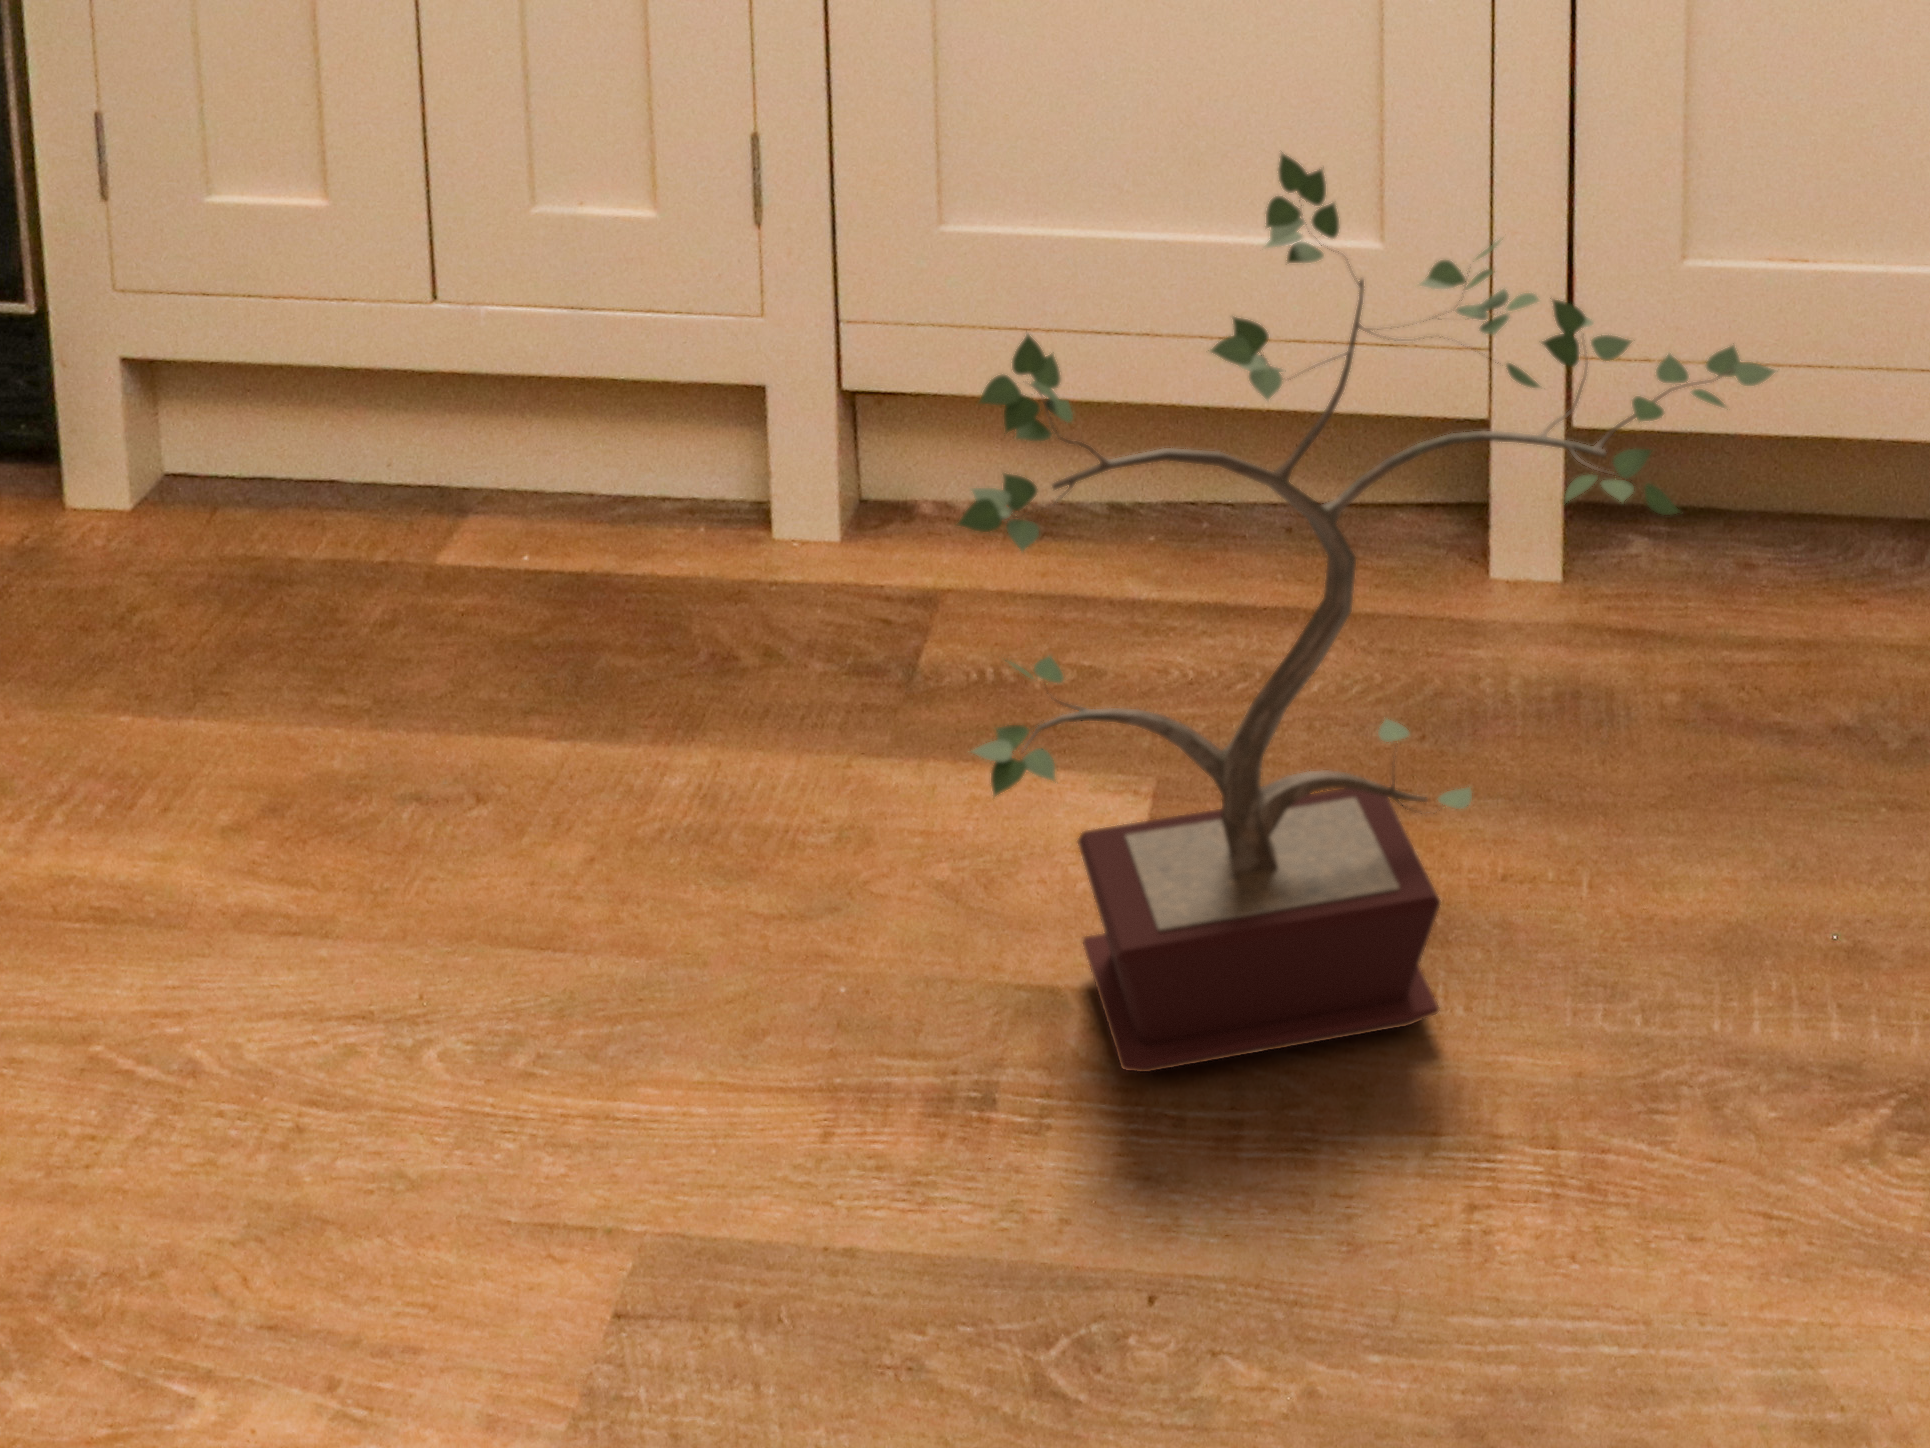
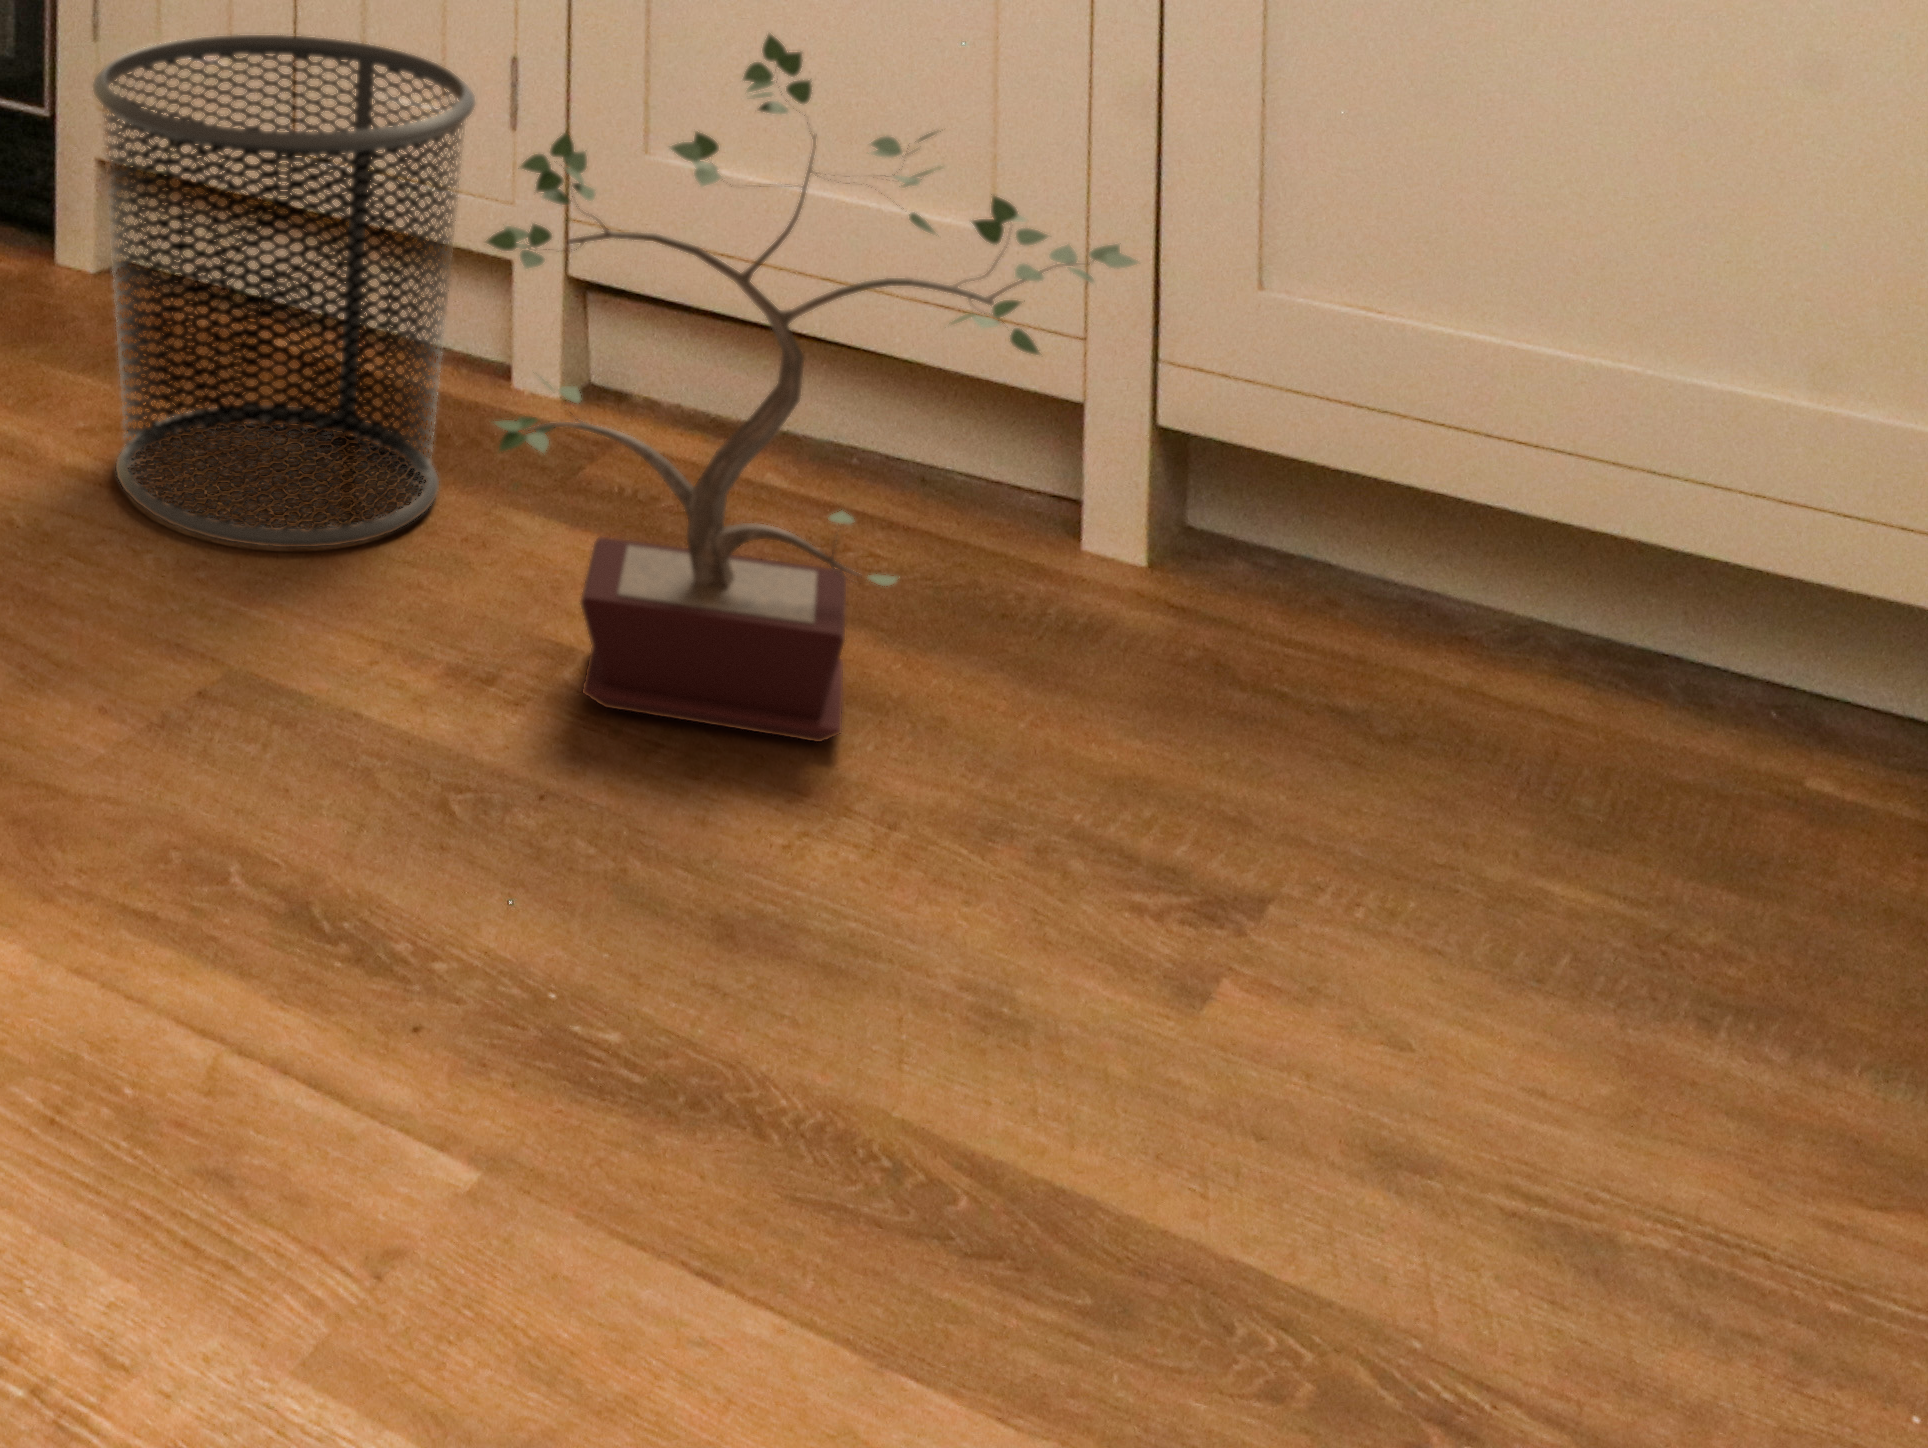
waste bin: none [237,187,801,962] -> present [93,35,475,547]

